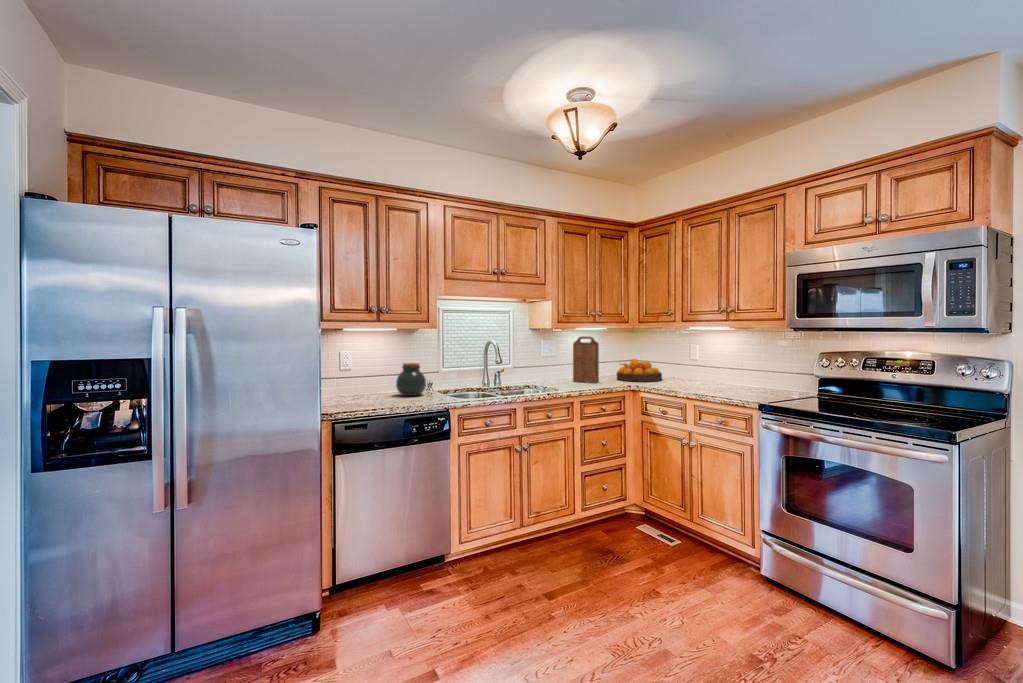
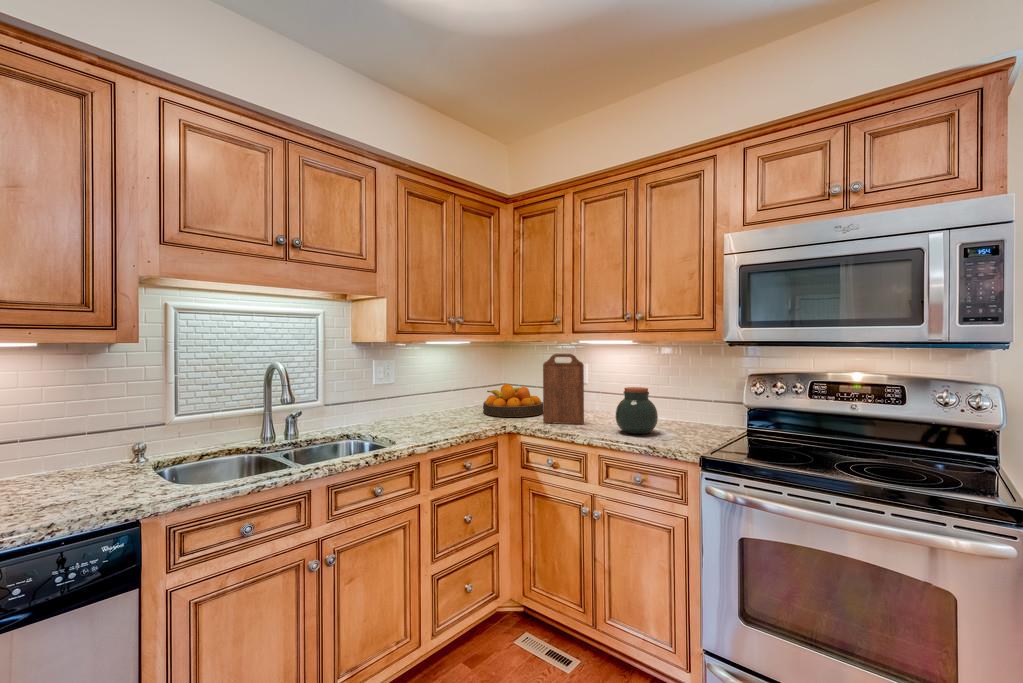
cutting board: present [573,336,599,383] -> present [543,354,584,424]
jar: present [396,363,426,396] -> present [616,387,658,434]

